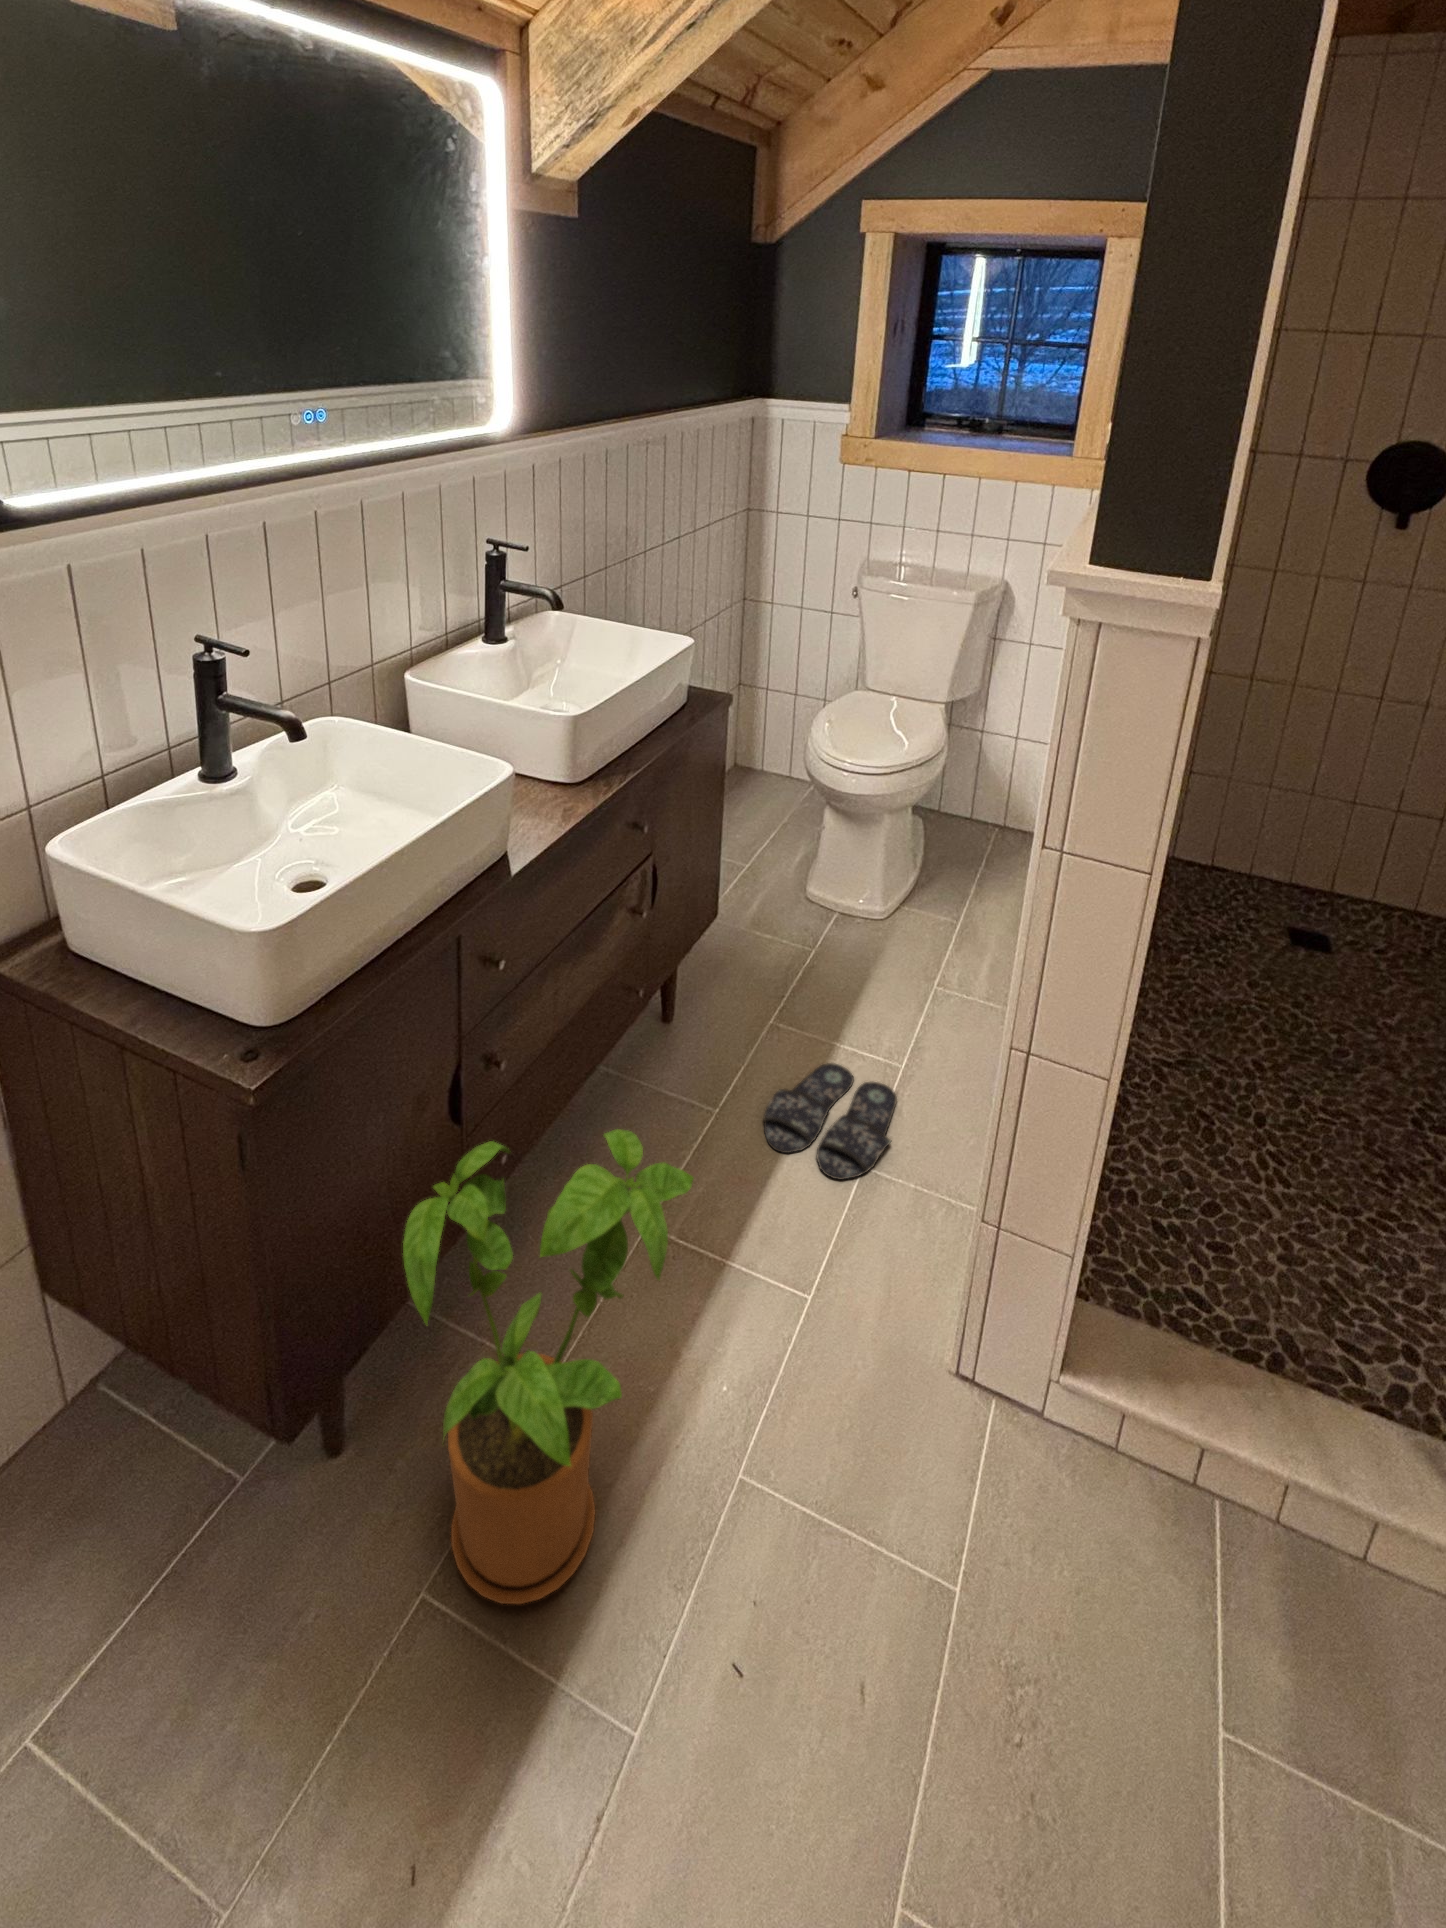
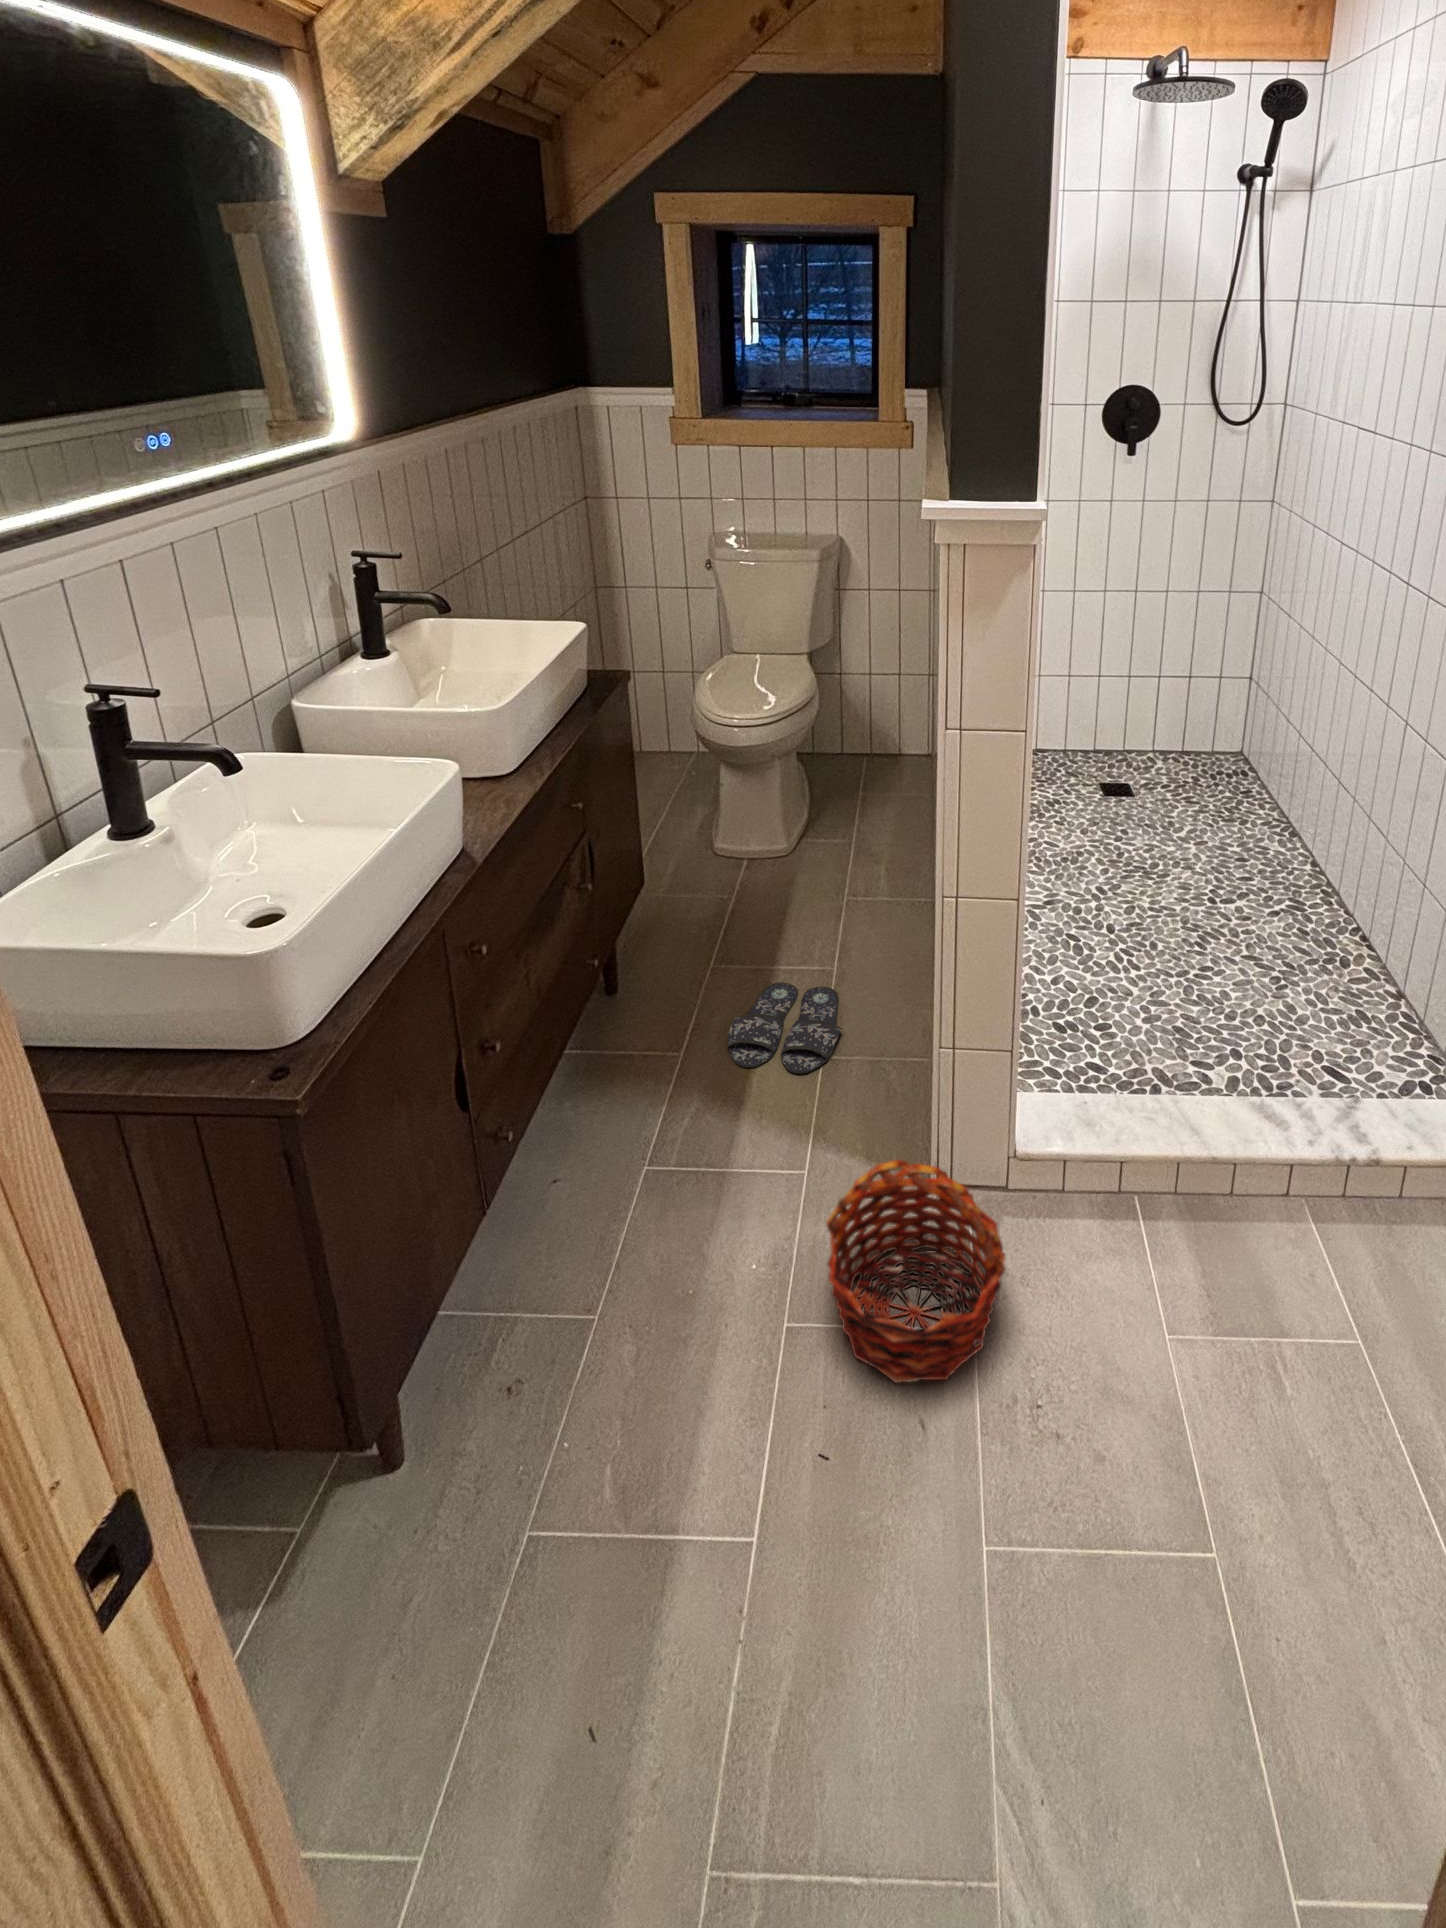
house plant: present [403,1129,694,1604] -> none [448,1055,712,1512]
basket: none [793,1339,1014,1637] -> present [826,1160,1006,1383]

